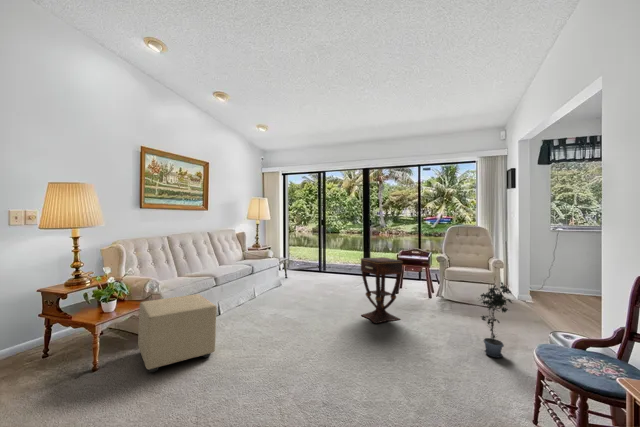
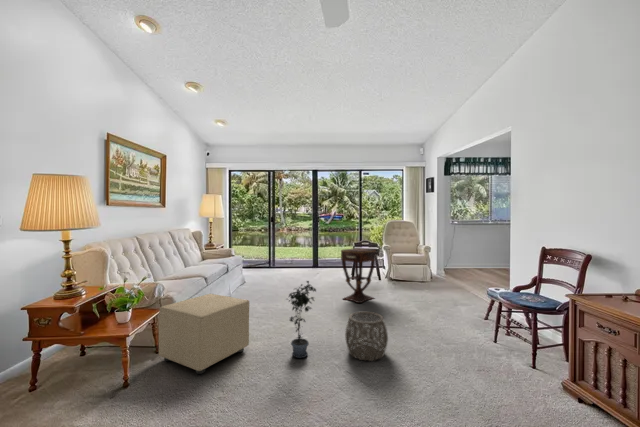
potted plant: present [481,282,512,358] -> present [289,281,316,358]
woven basket: none [298,336,350,401] -> present [345,312,388,361]

